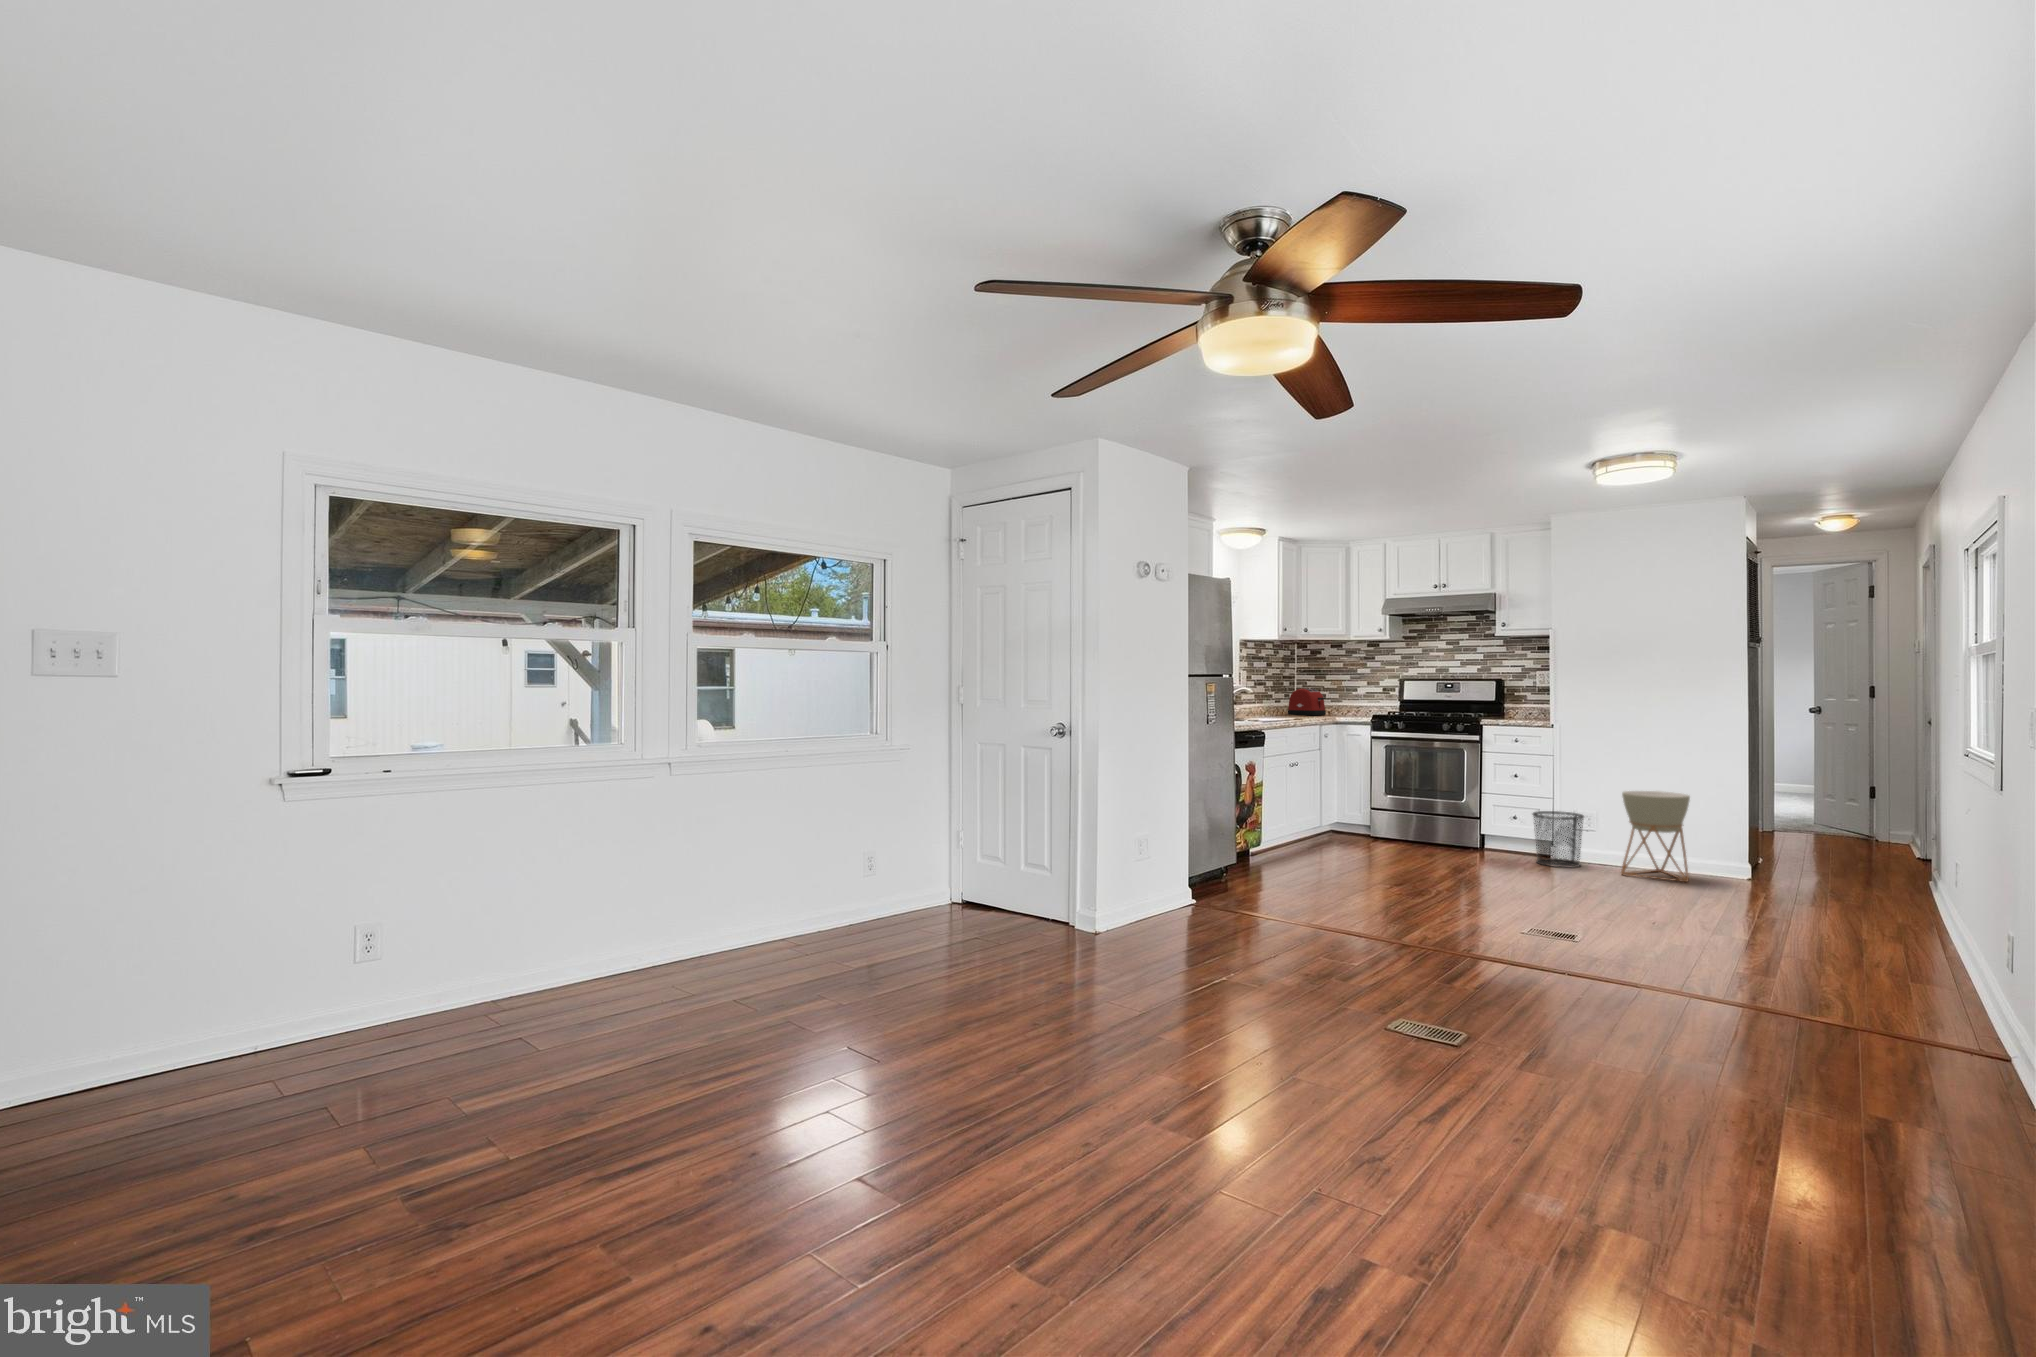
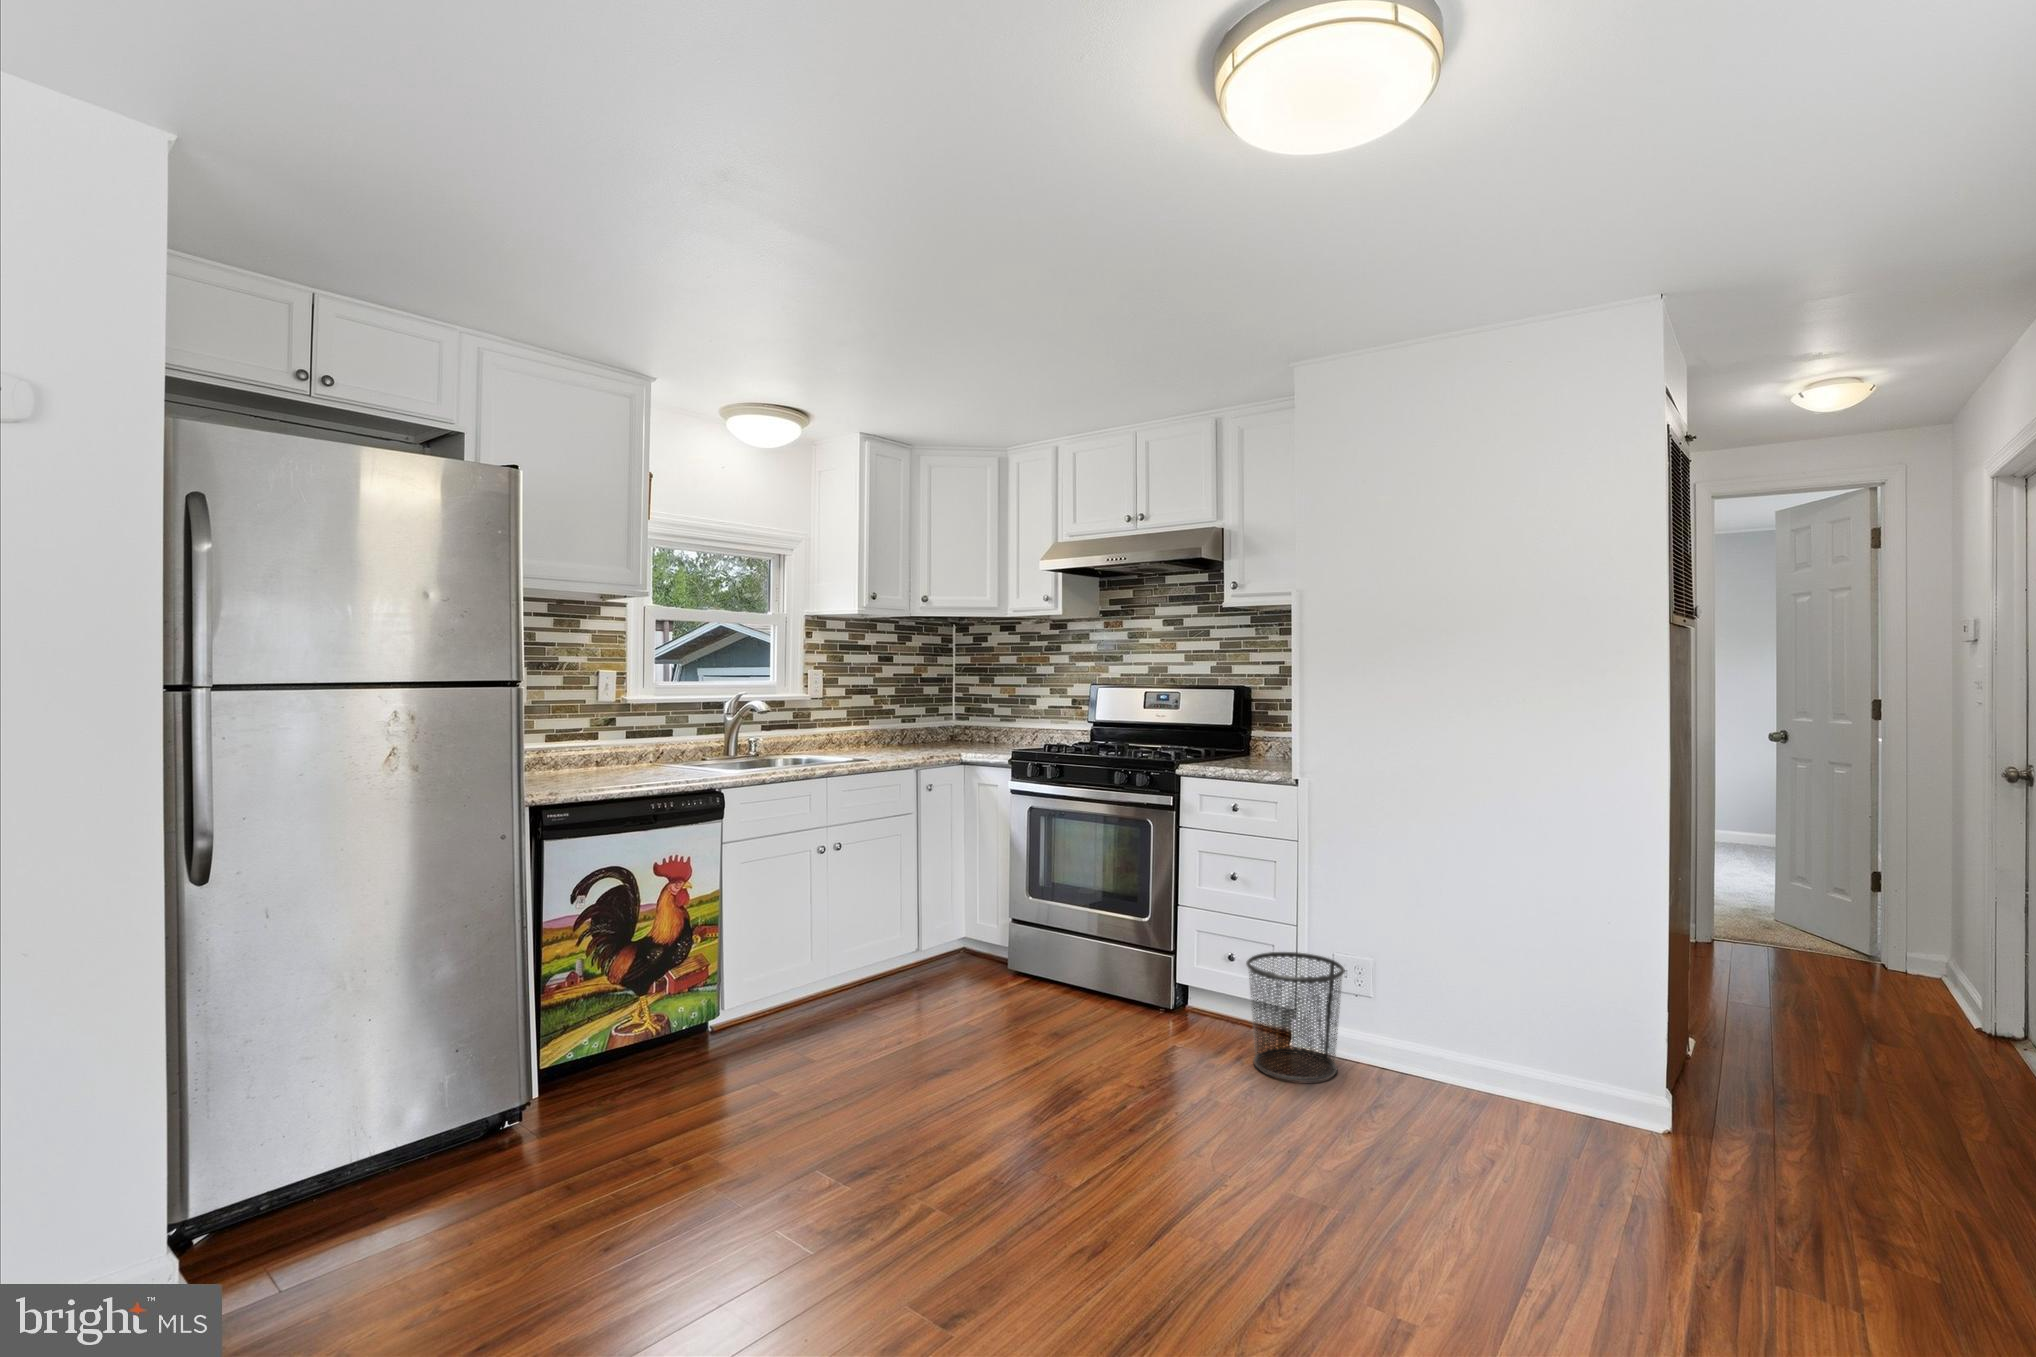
toaster: present [1288,689,1326,715] -> none [927,699,985,745]
planter: present [1621,791,1690,882] -> none [1404,923,1546,1146]

